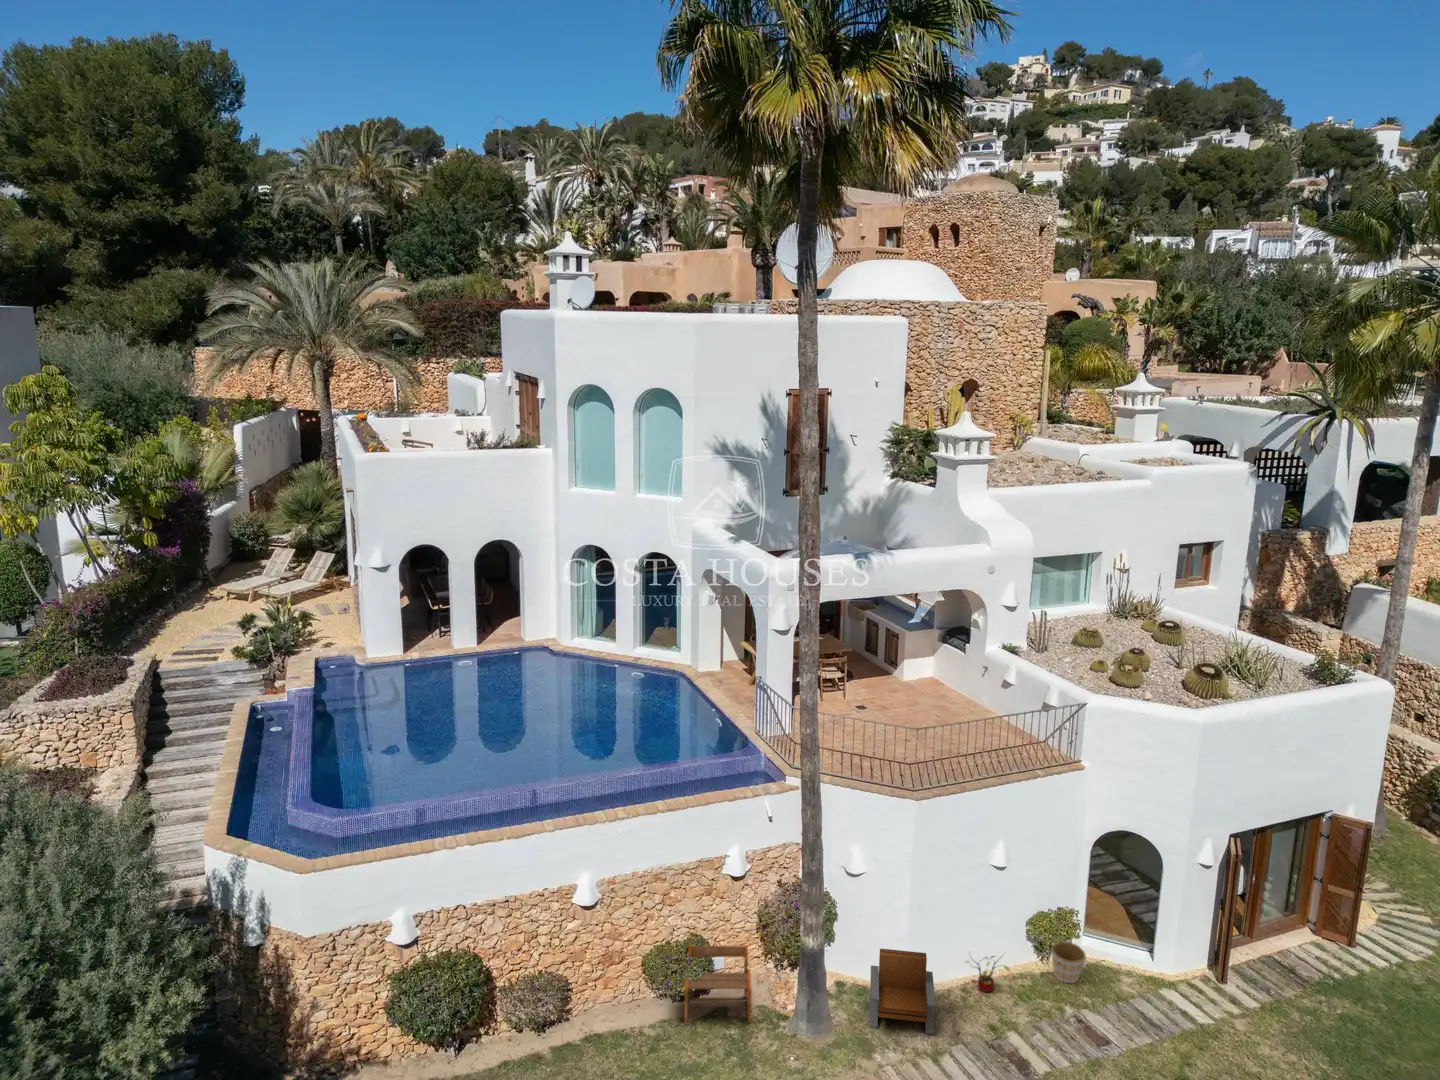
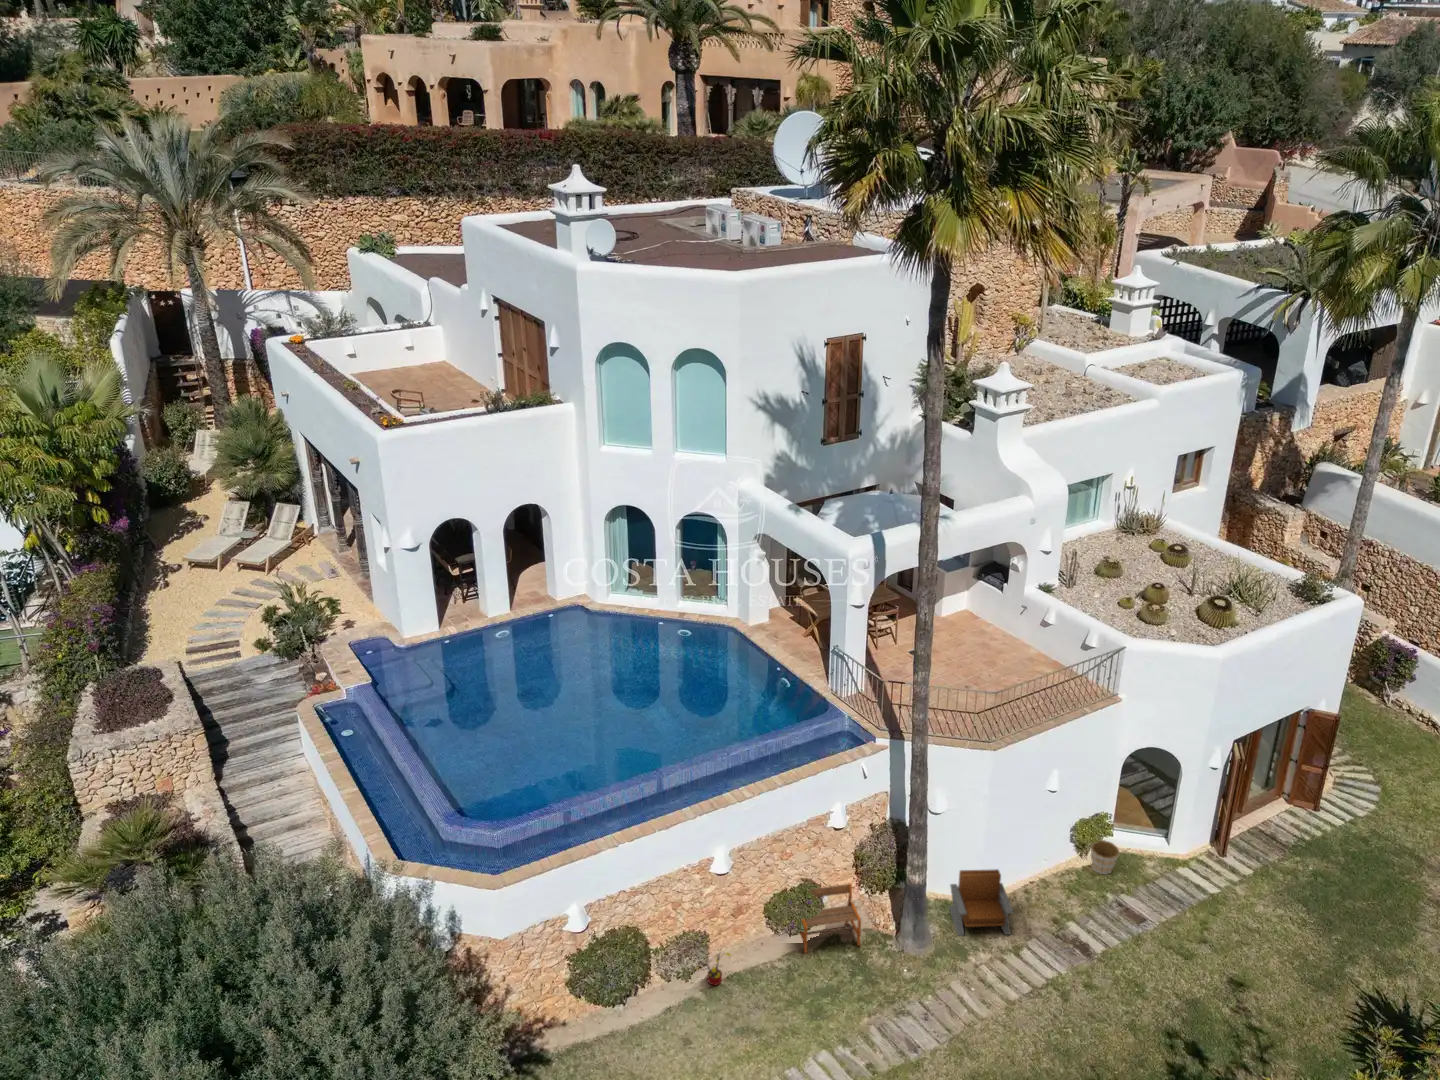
decorative plant: present [967,957,1009,992] -> present [696,953,731,985]

